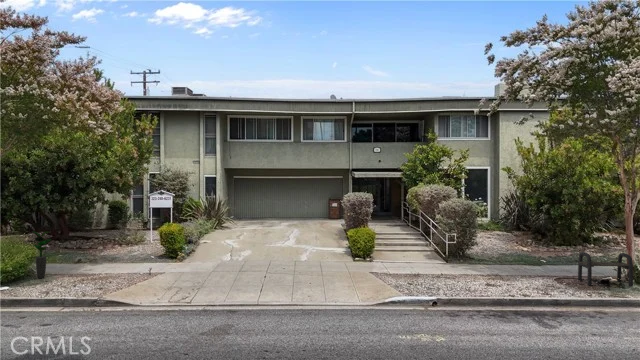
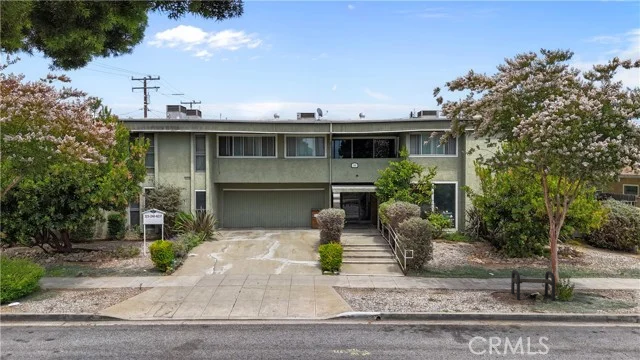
potted plant: present [34,232,51,278] -> none [36,254,56,295]

